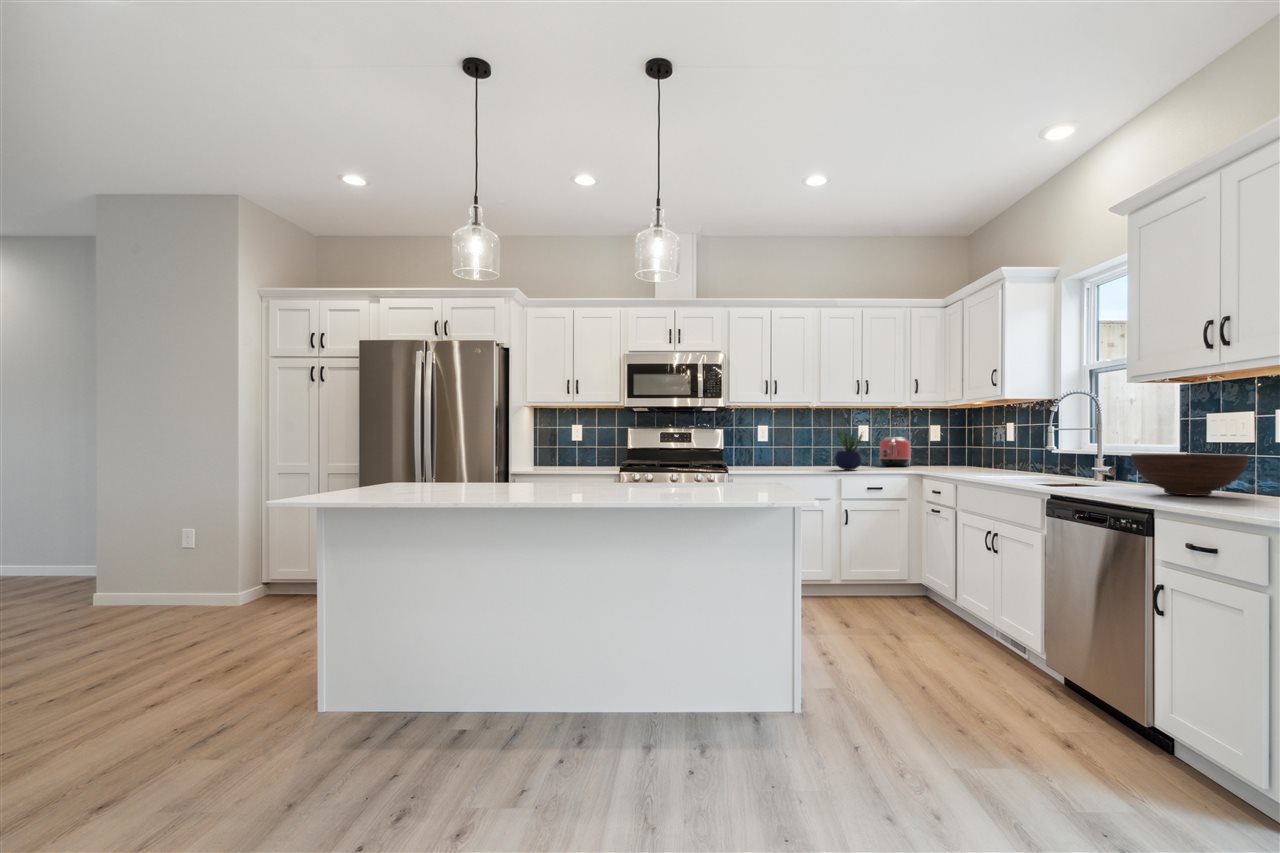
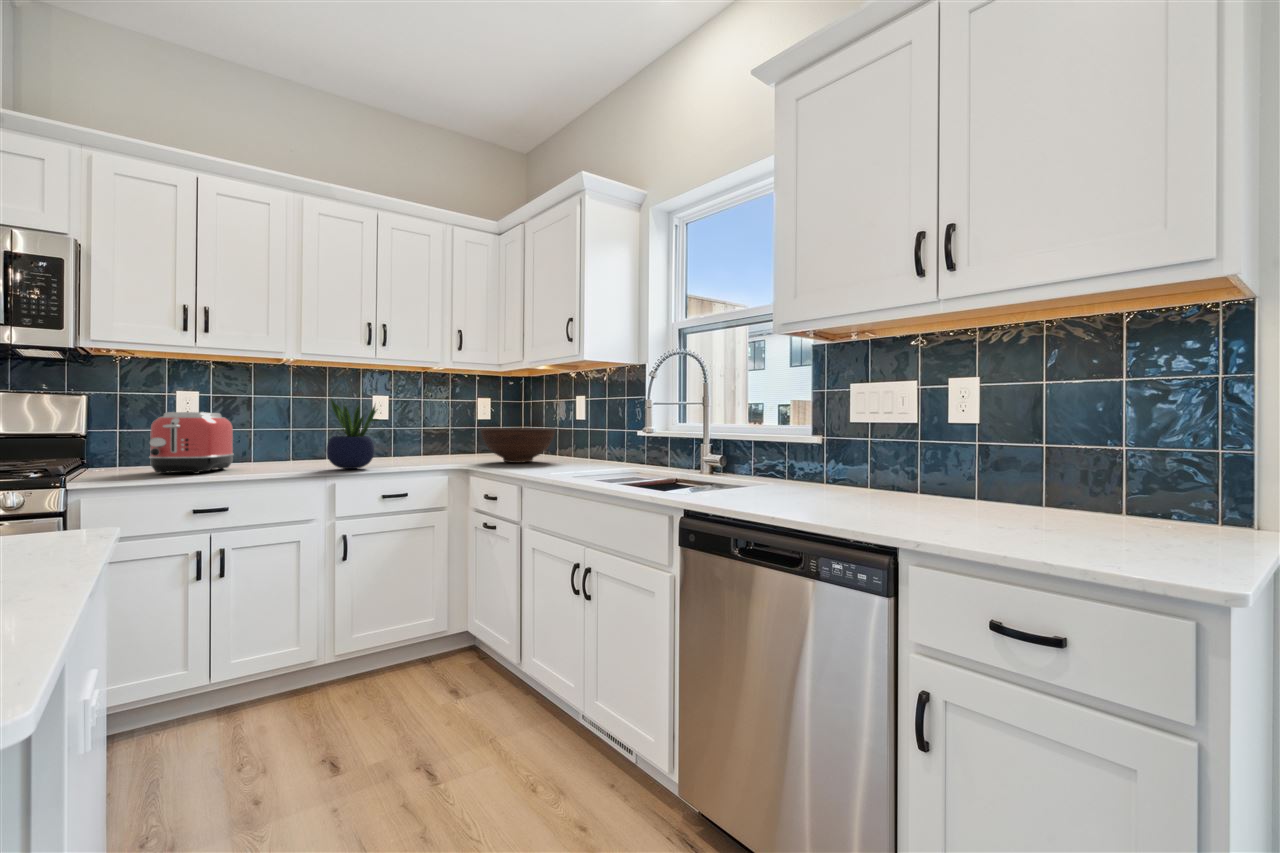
toaster: present [880,437,911,466] -> present [149,412,234,474]
fruit bowl: present [1131,454,1248,496] -> present [481,428,555,463]

